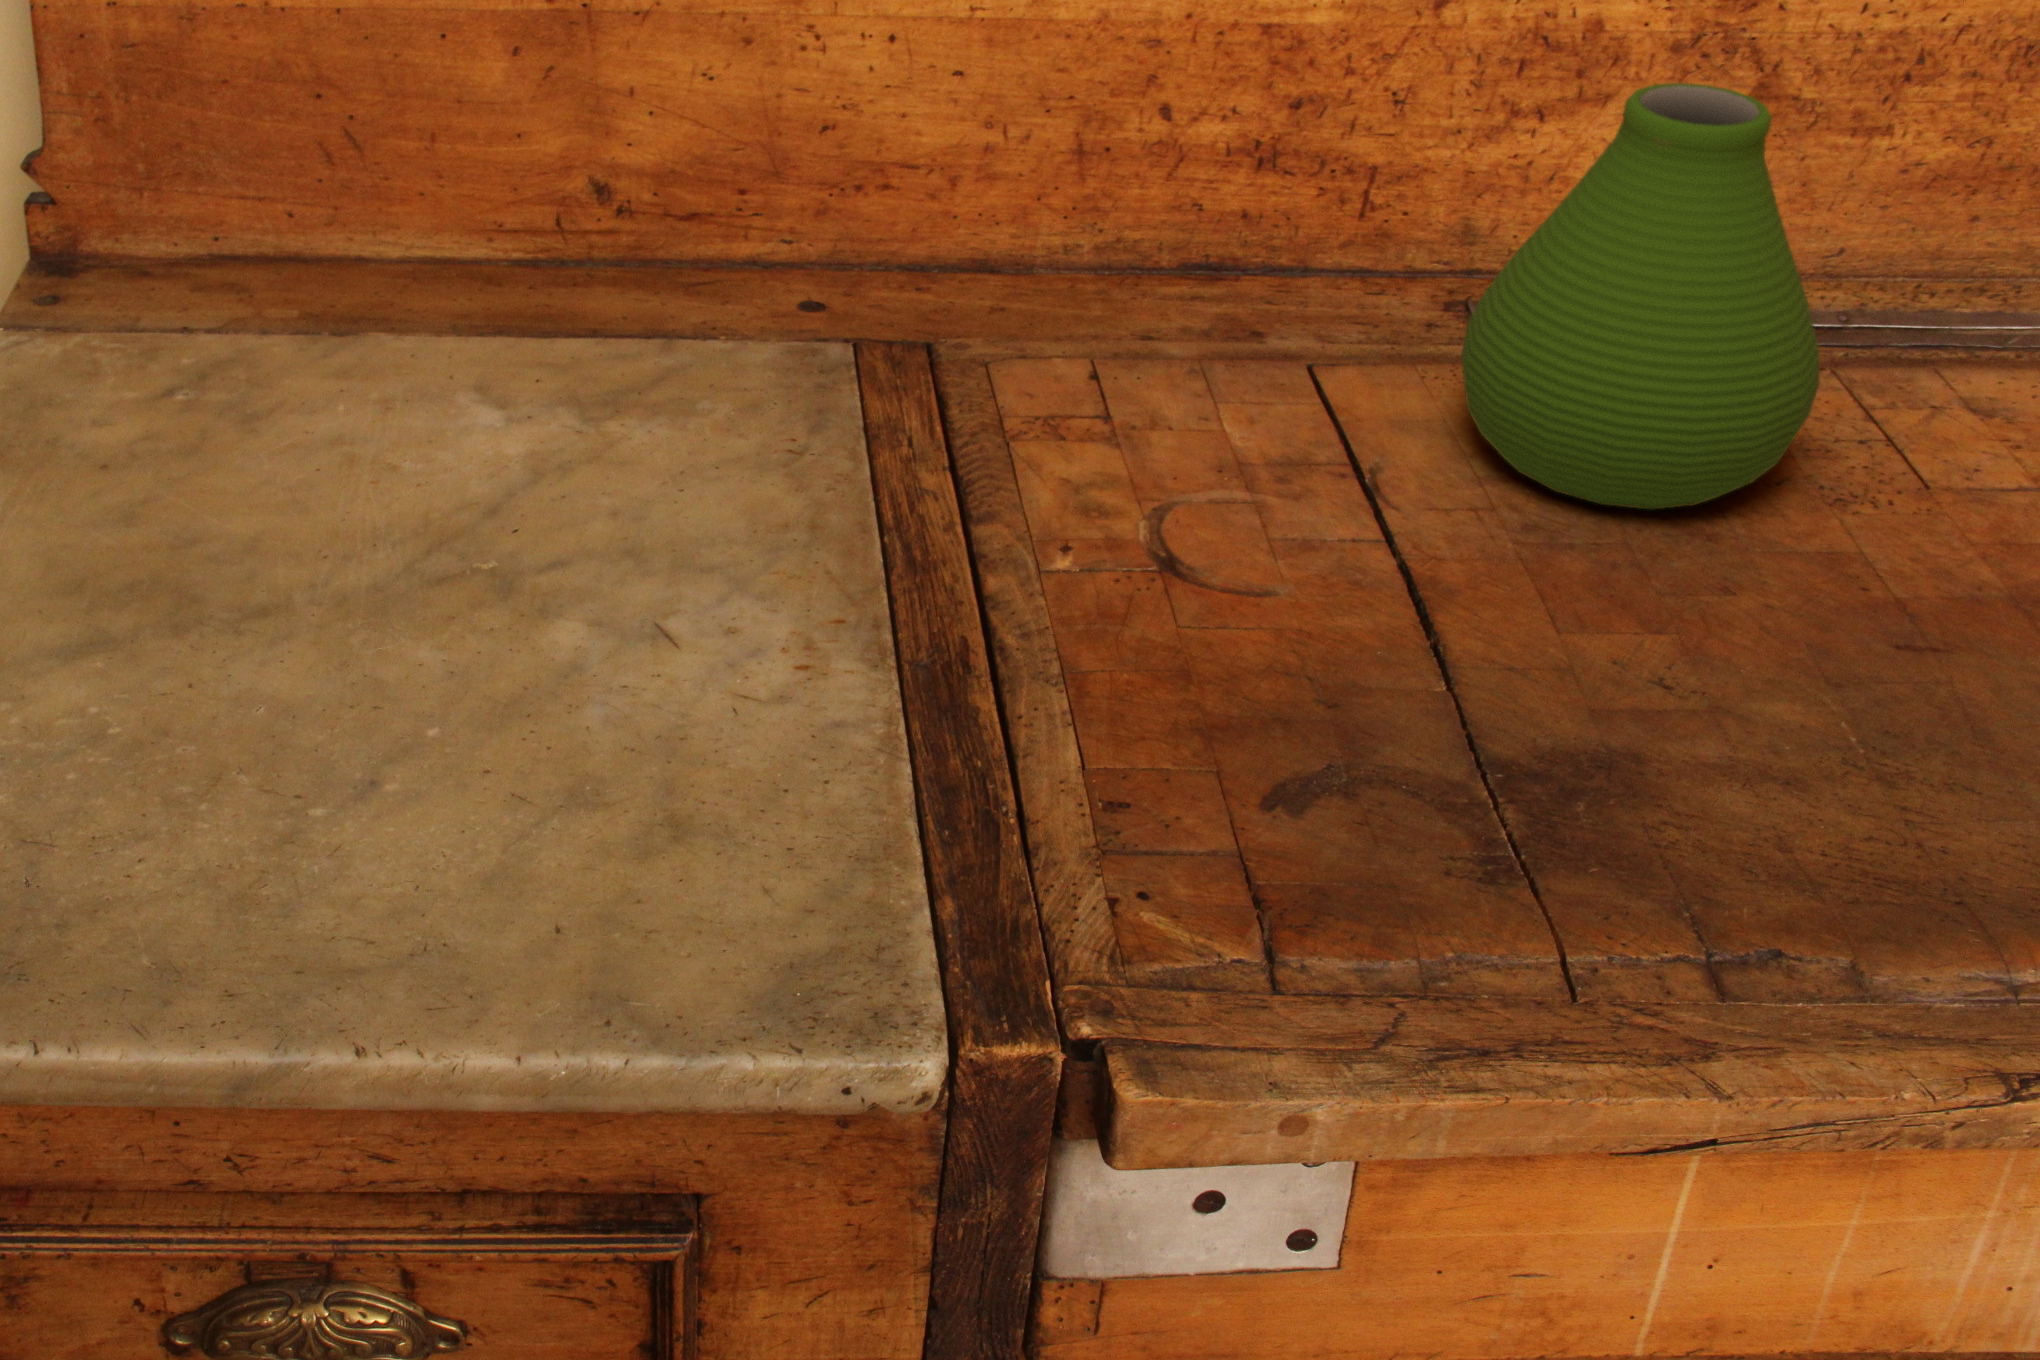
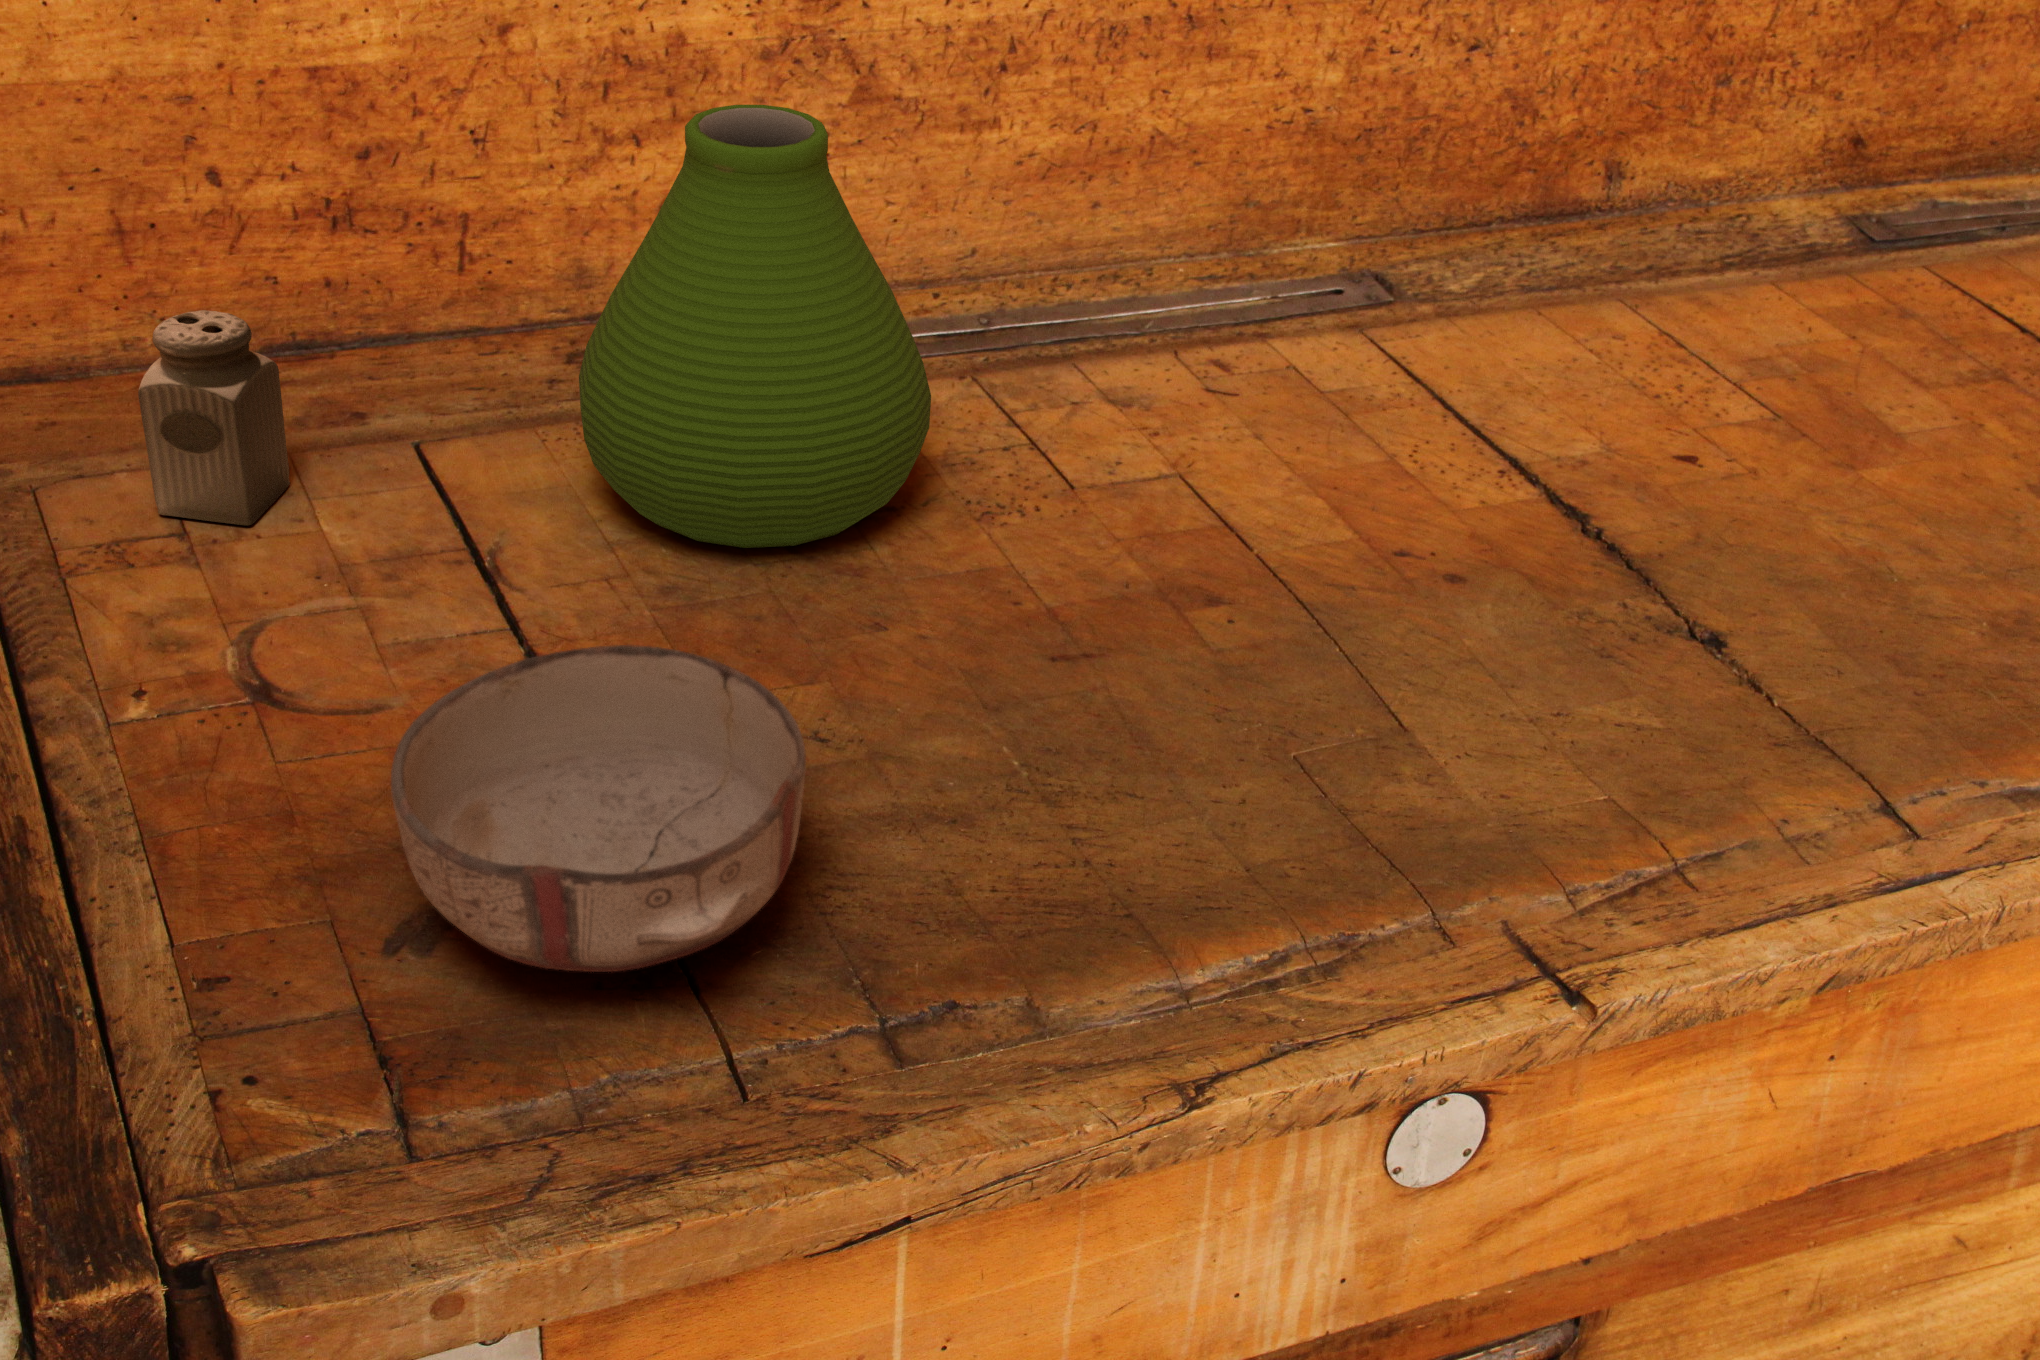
salt shaker: none [1078,231,1200,421] -> present [138,310,290,525]
ceramic bowl: none [1292,574,1688,876] -> present [391,645,806,972]

